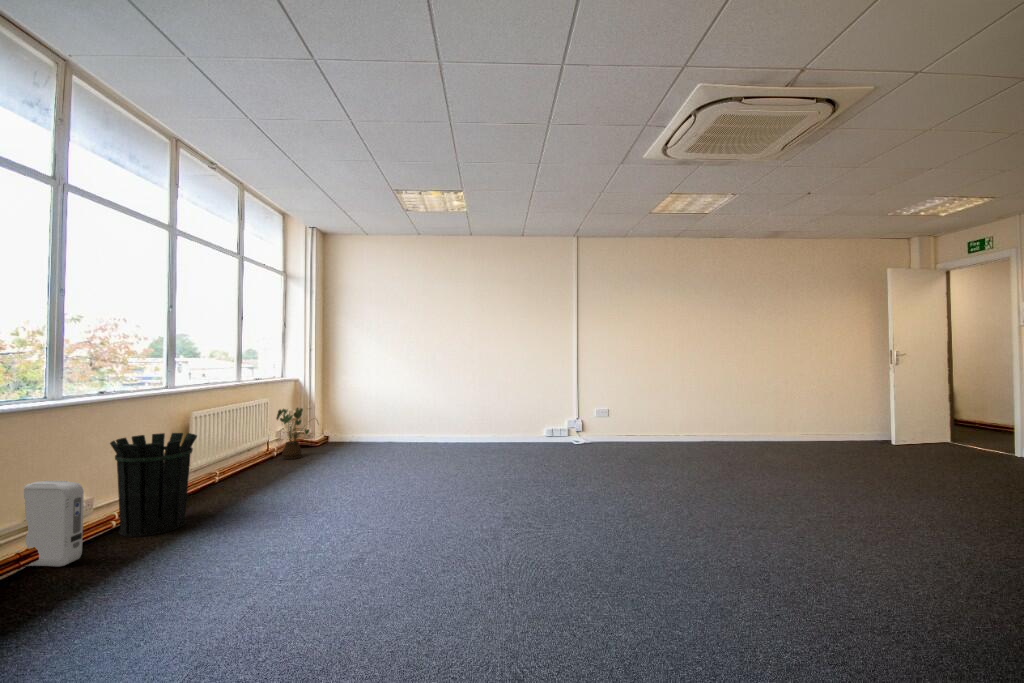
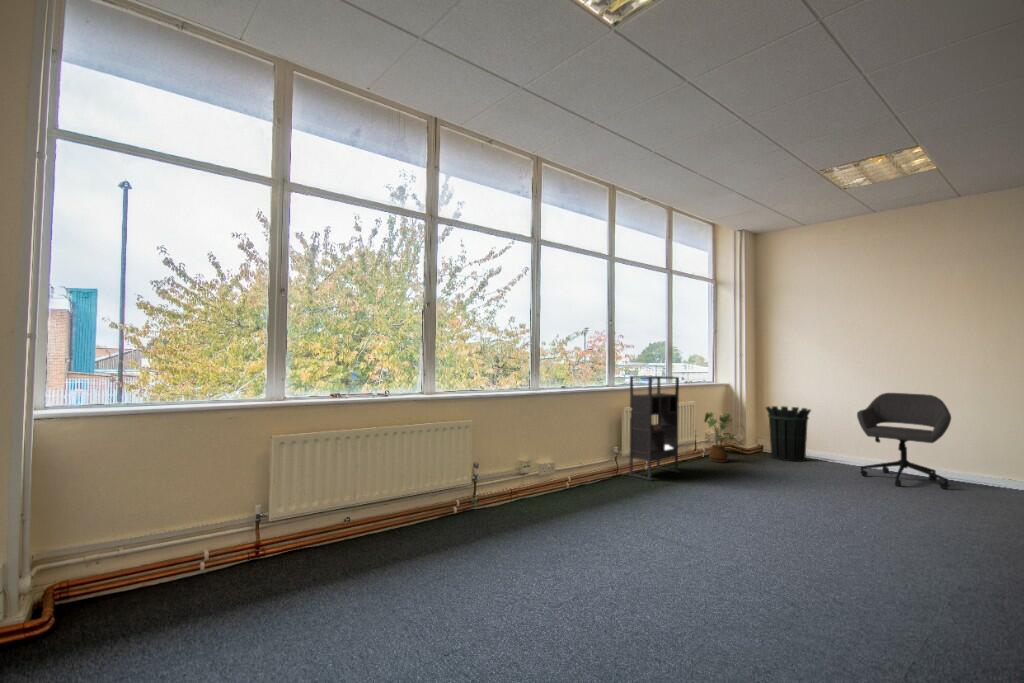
bookshelf: none [196,373,257,493] -> present [629,376,679,480]
office chair: none [409,378,466,451] -> present [857,393,951,489]
waste bin: present [110,433,197,537] -> present [766,406,811,461]
air purifier: present [24,481,84,566] -> none [511,444,543,506]

